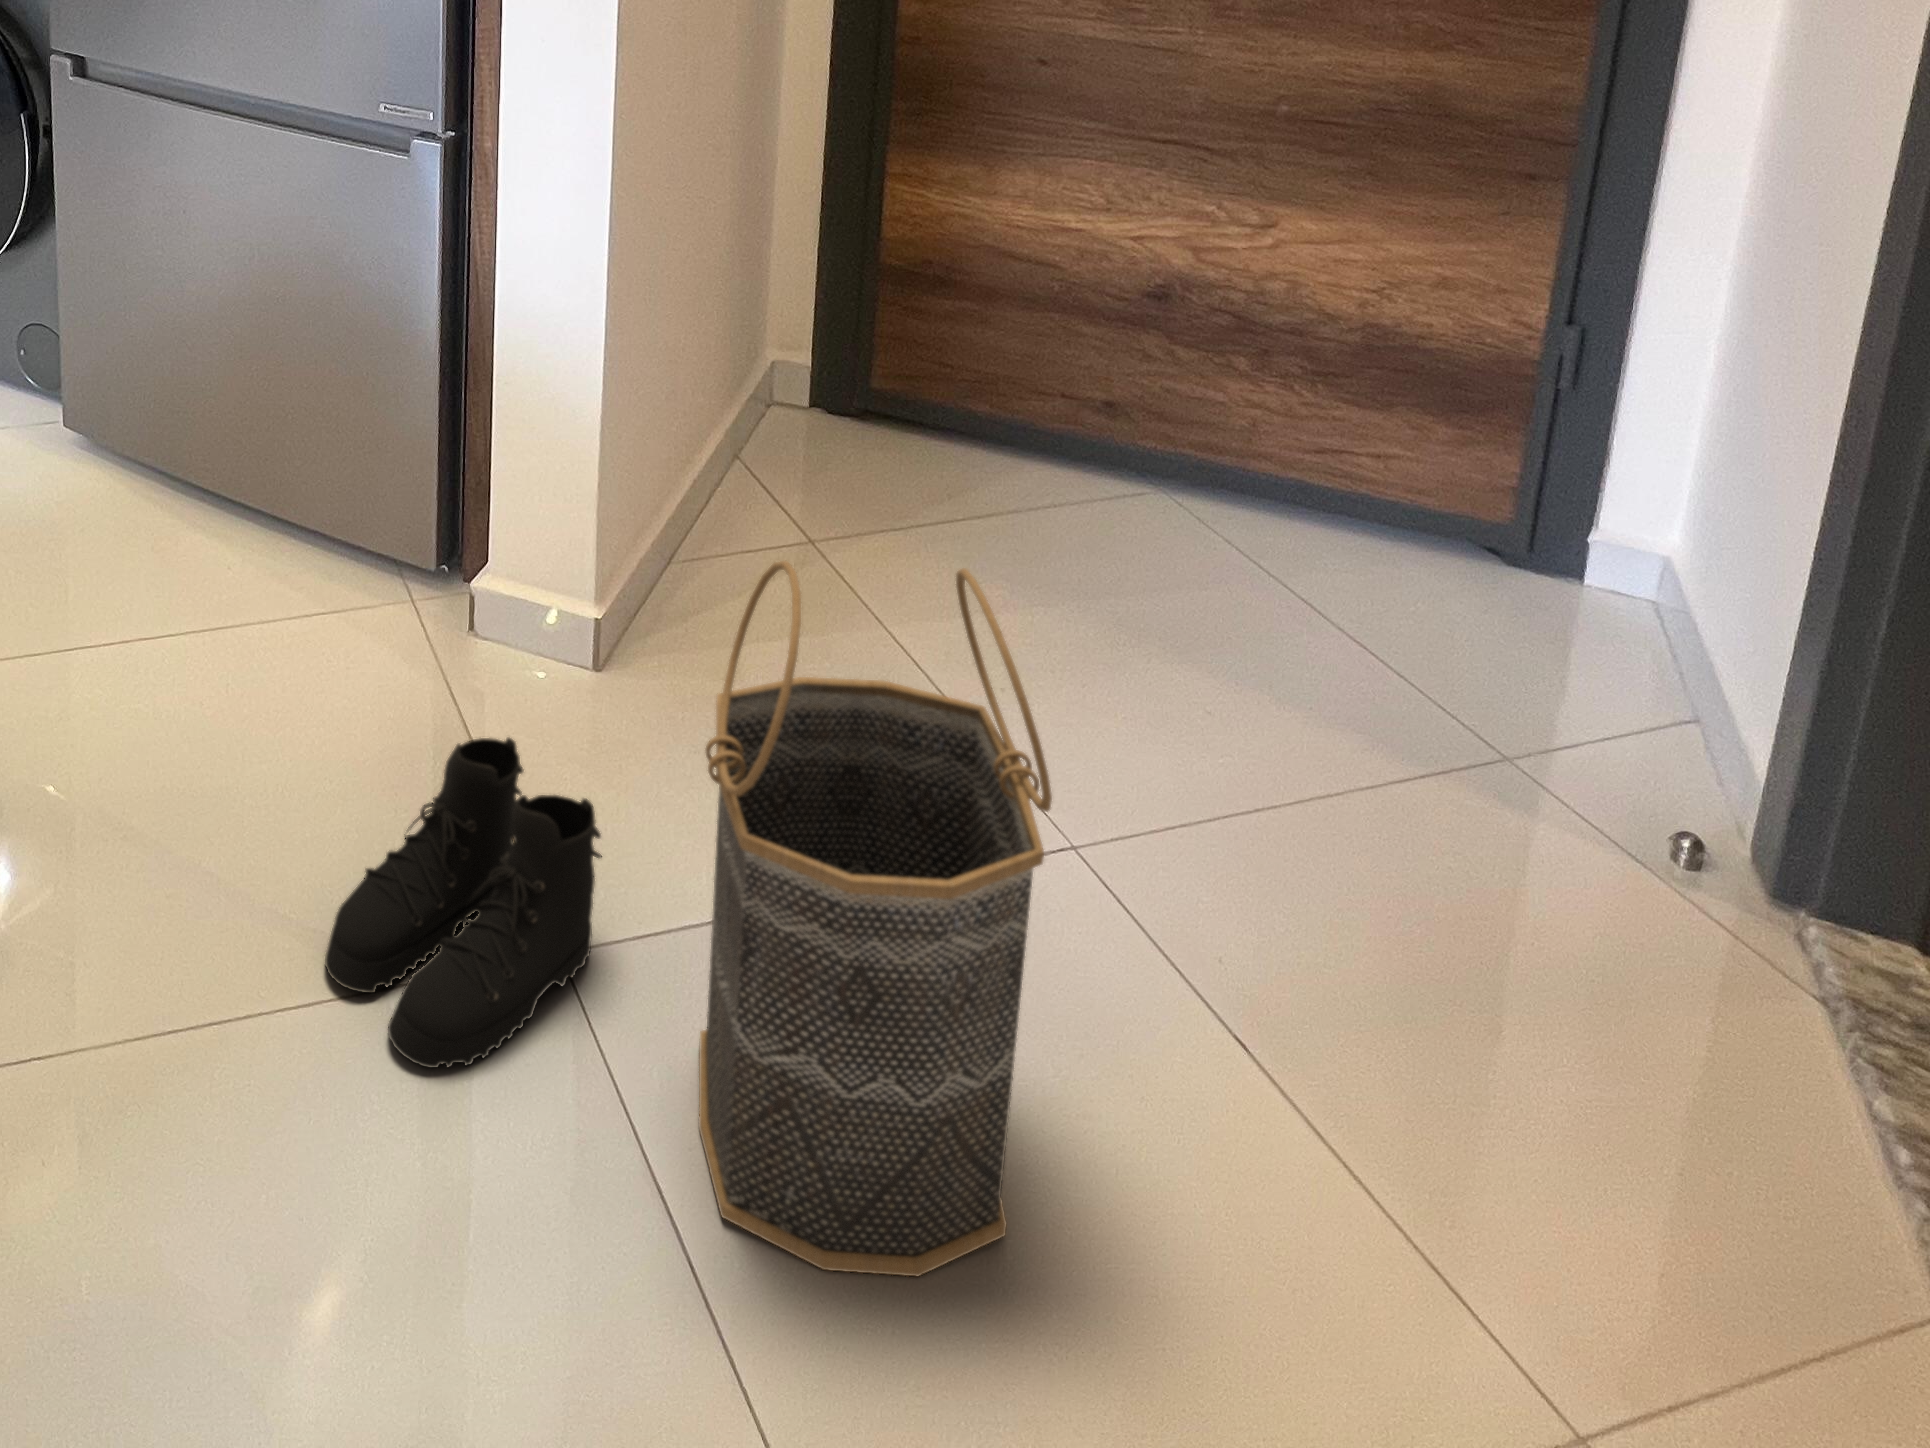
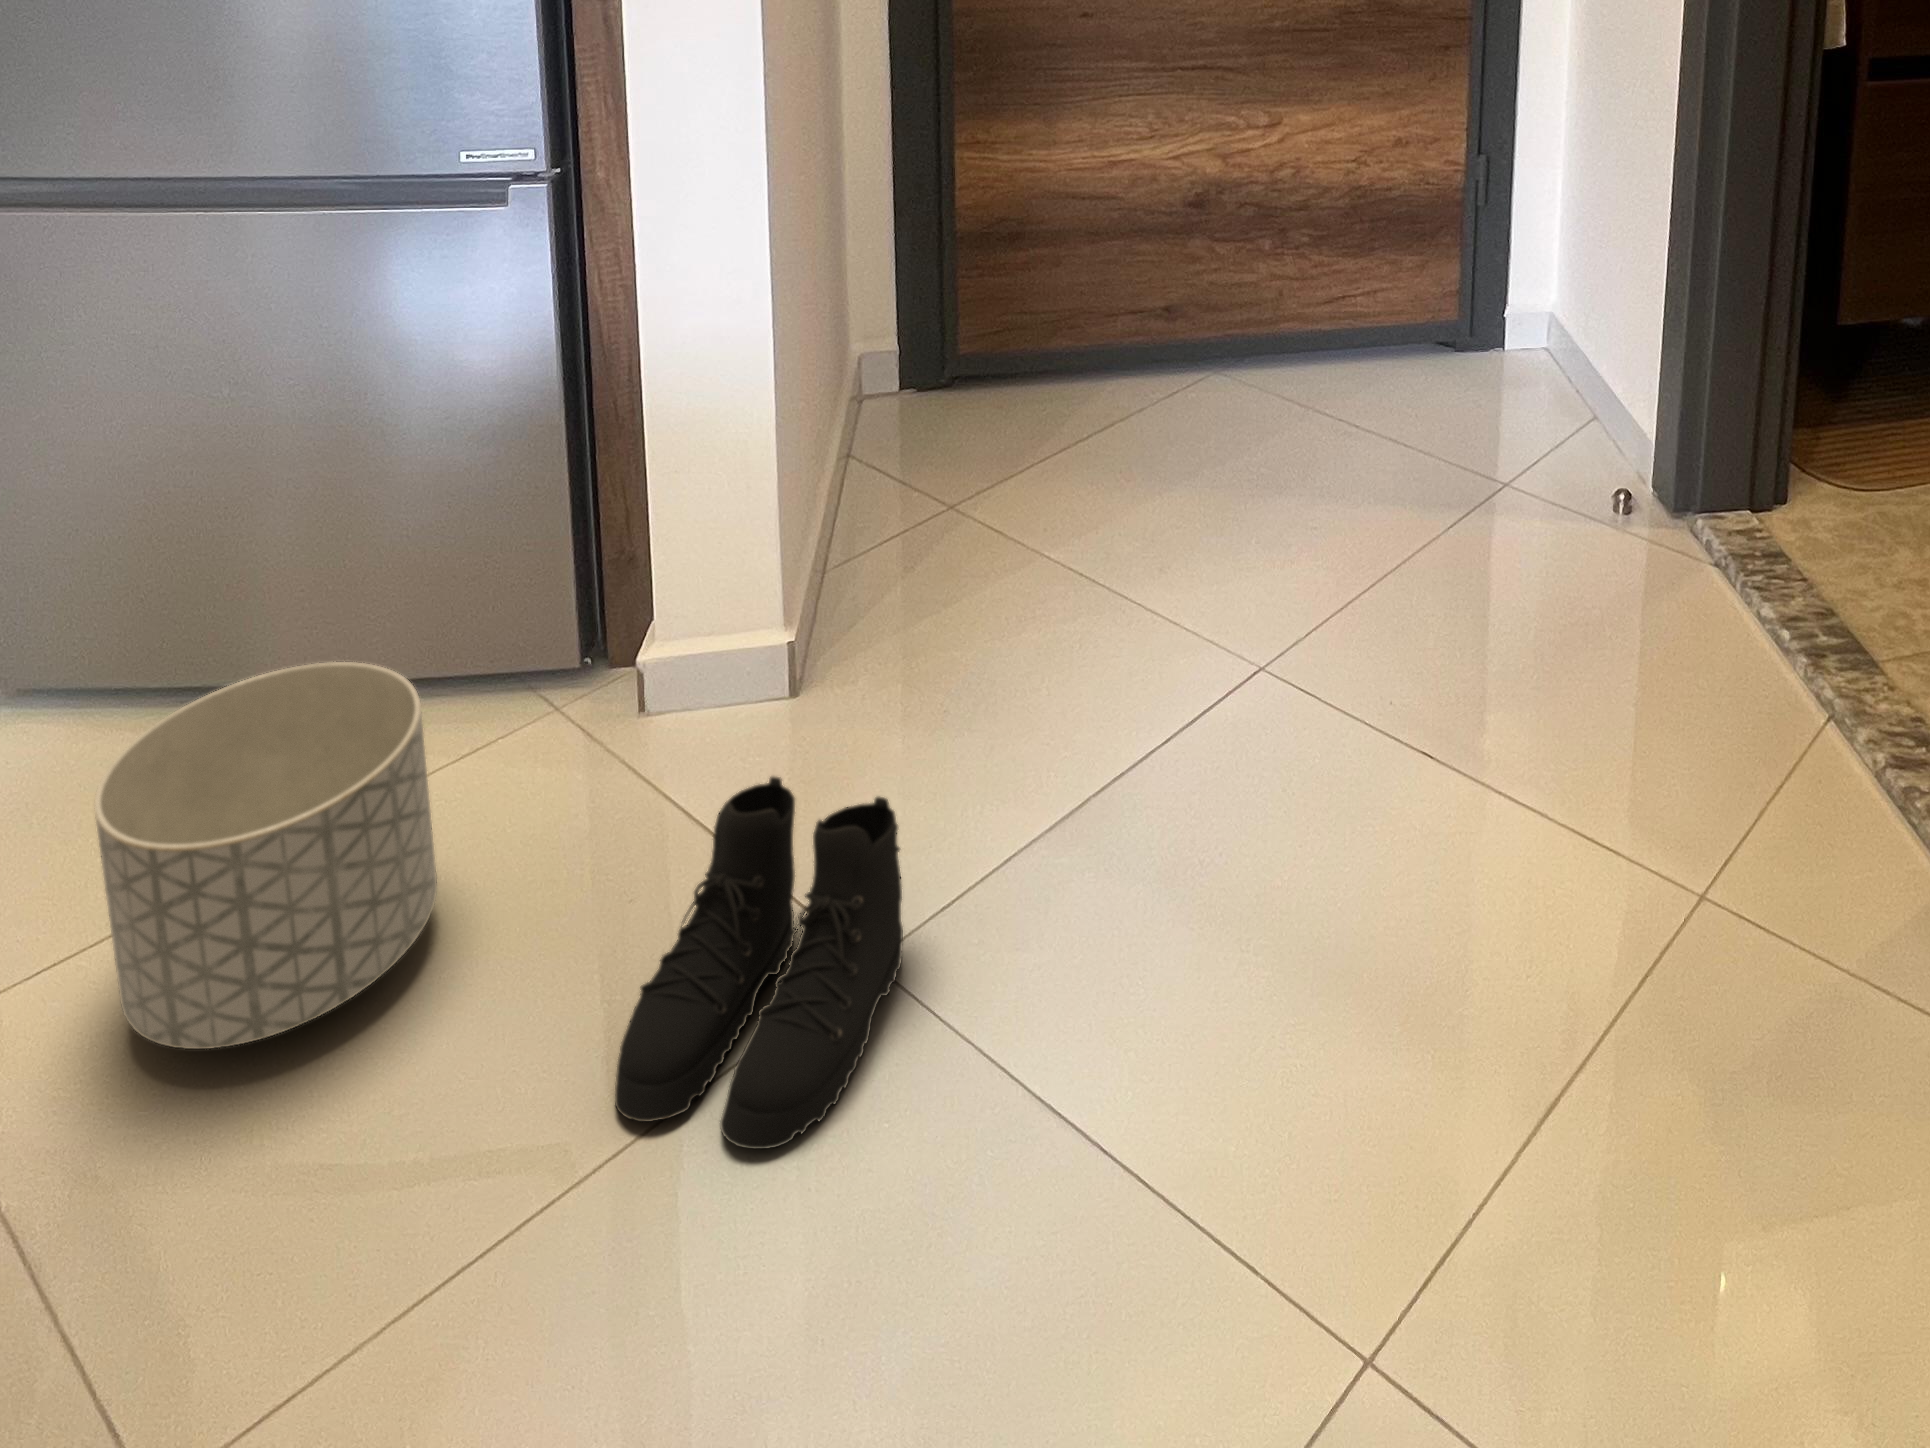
planter: none [55,491,274,773] -> present [94,662,437,1049]
basket: present [699,561,1052,1276] -> none [1030,421,1349,1107]

